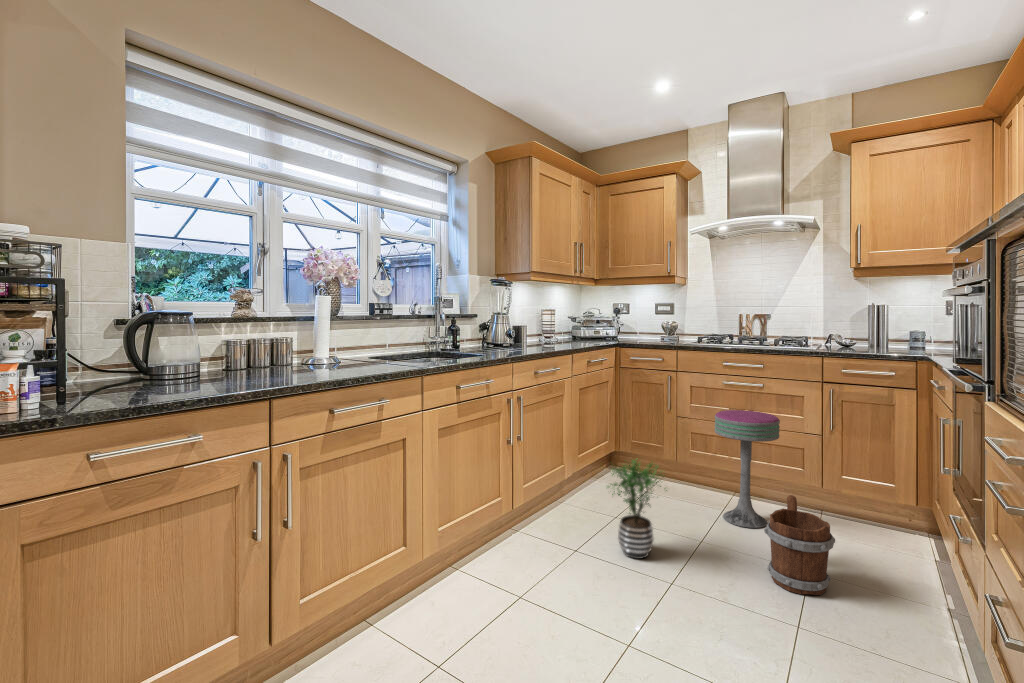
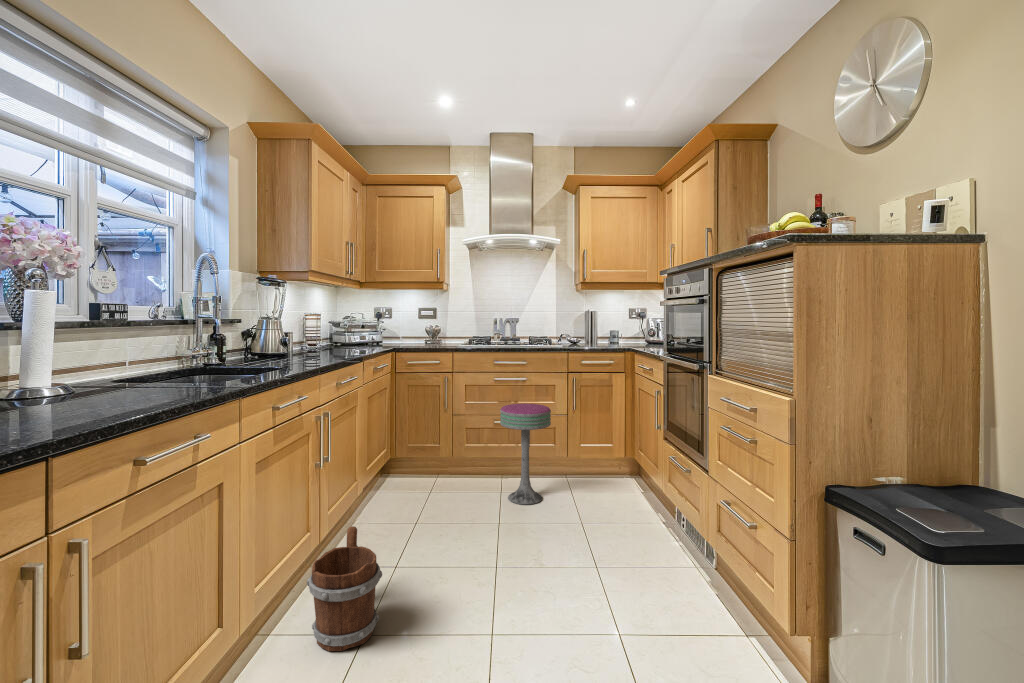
potted plant: present [611,459,667,559] -> none [427,459,492,557]
bucket: present [764,495,835,595] -> present [307,526,382,651]

